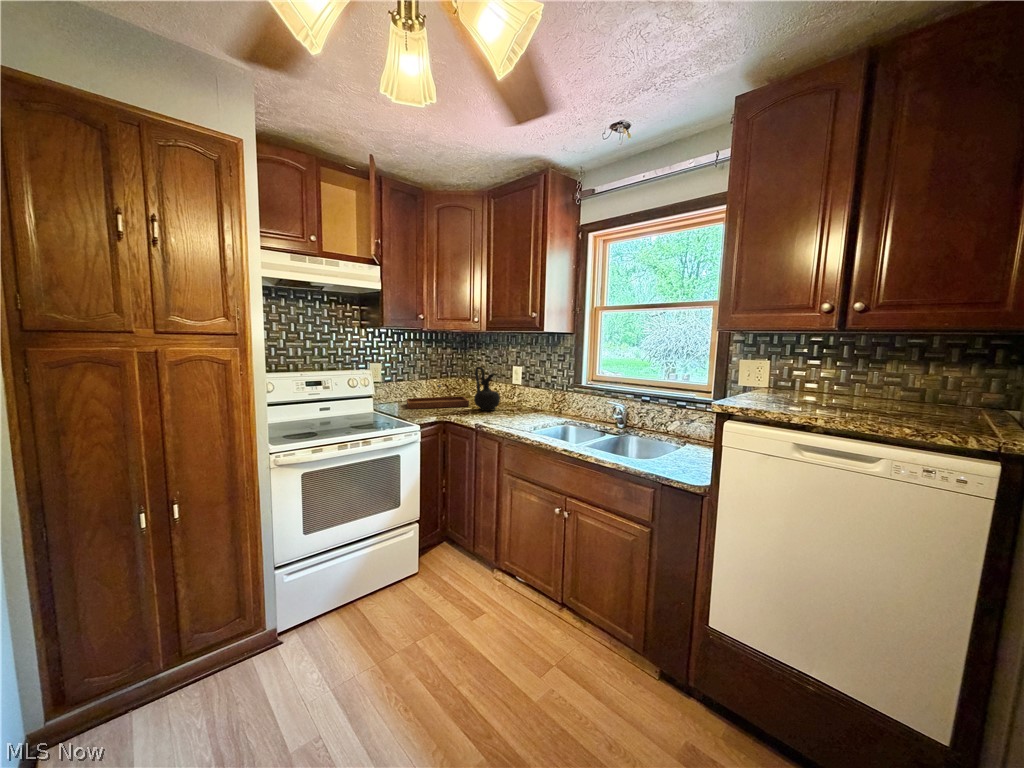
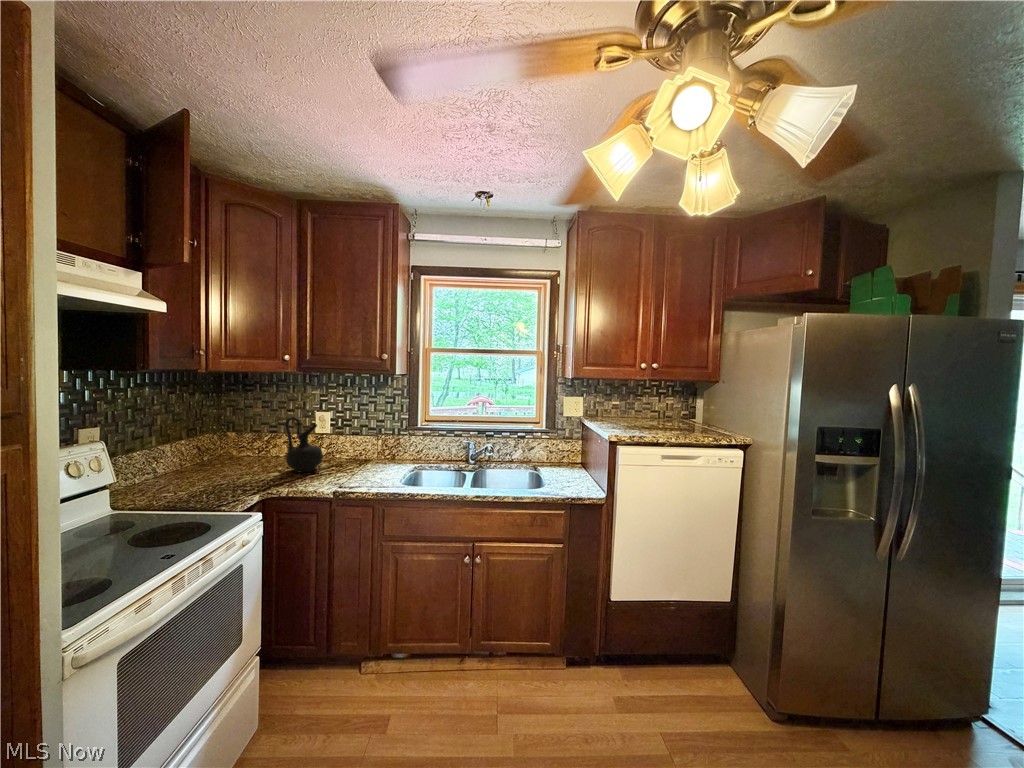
tray: present [407,385,469,409] -> none [147,447,268,493]

